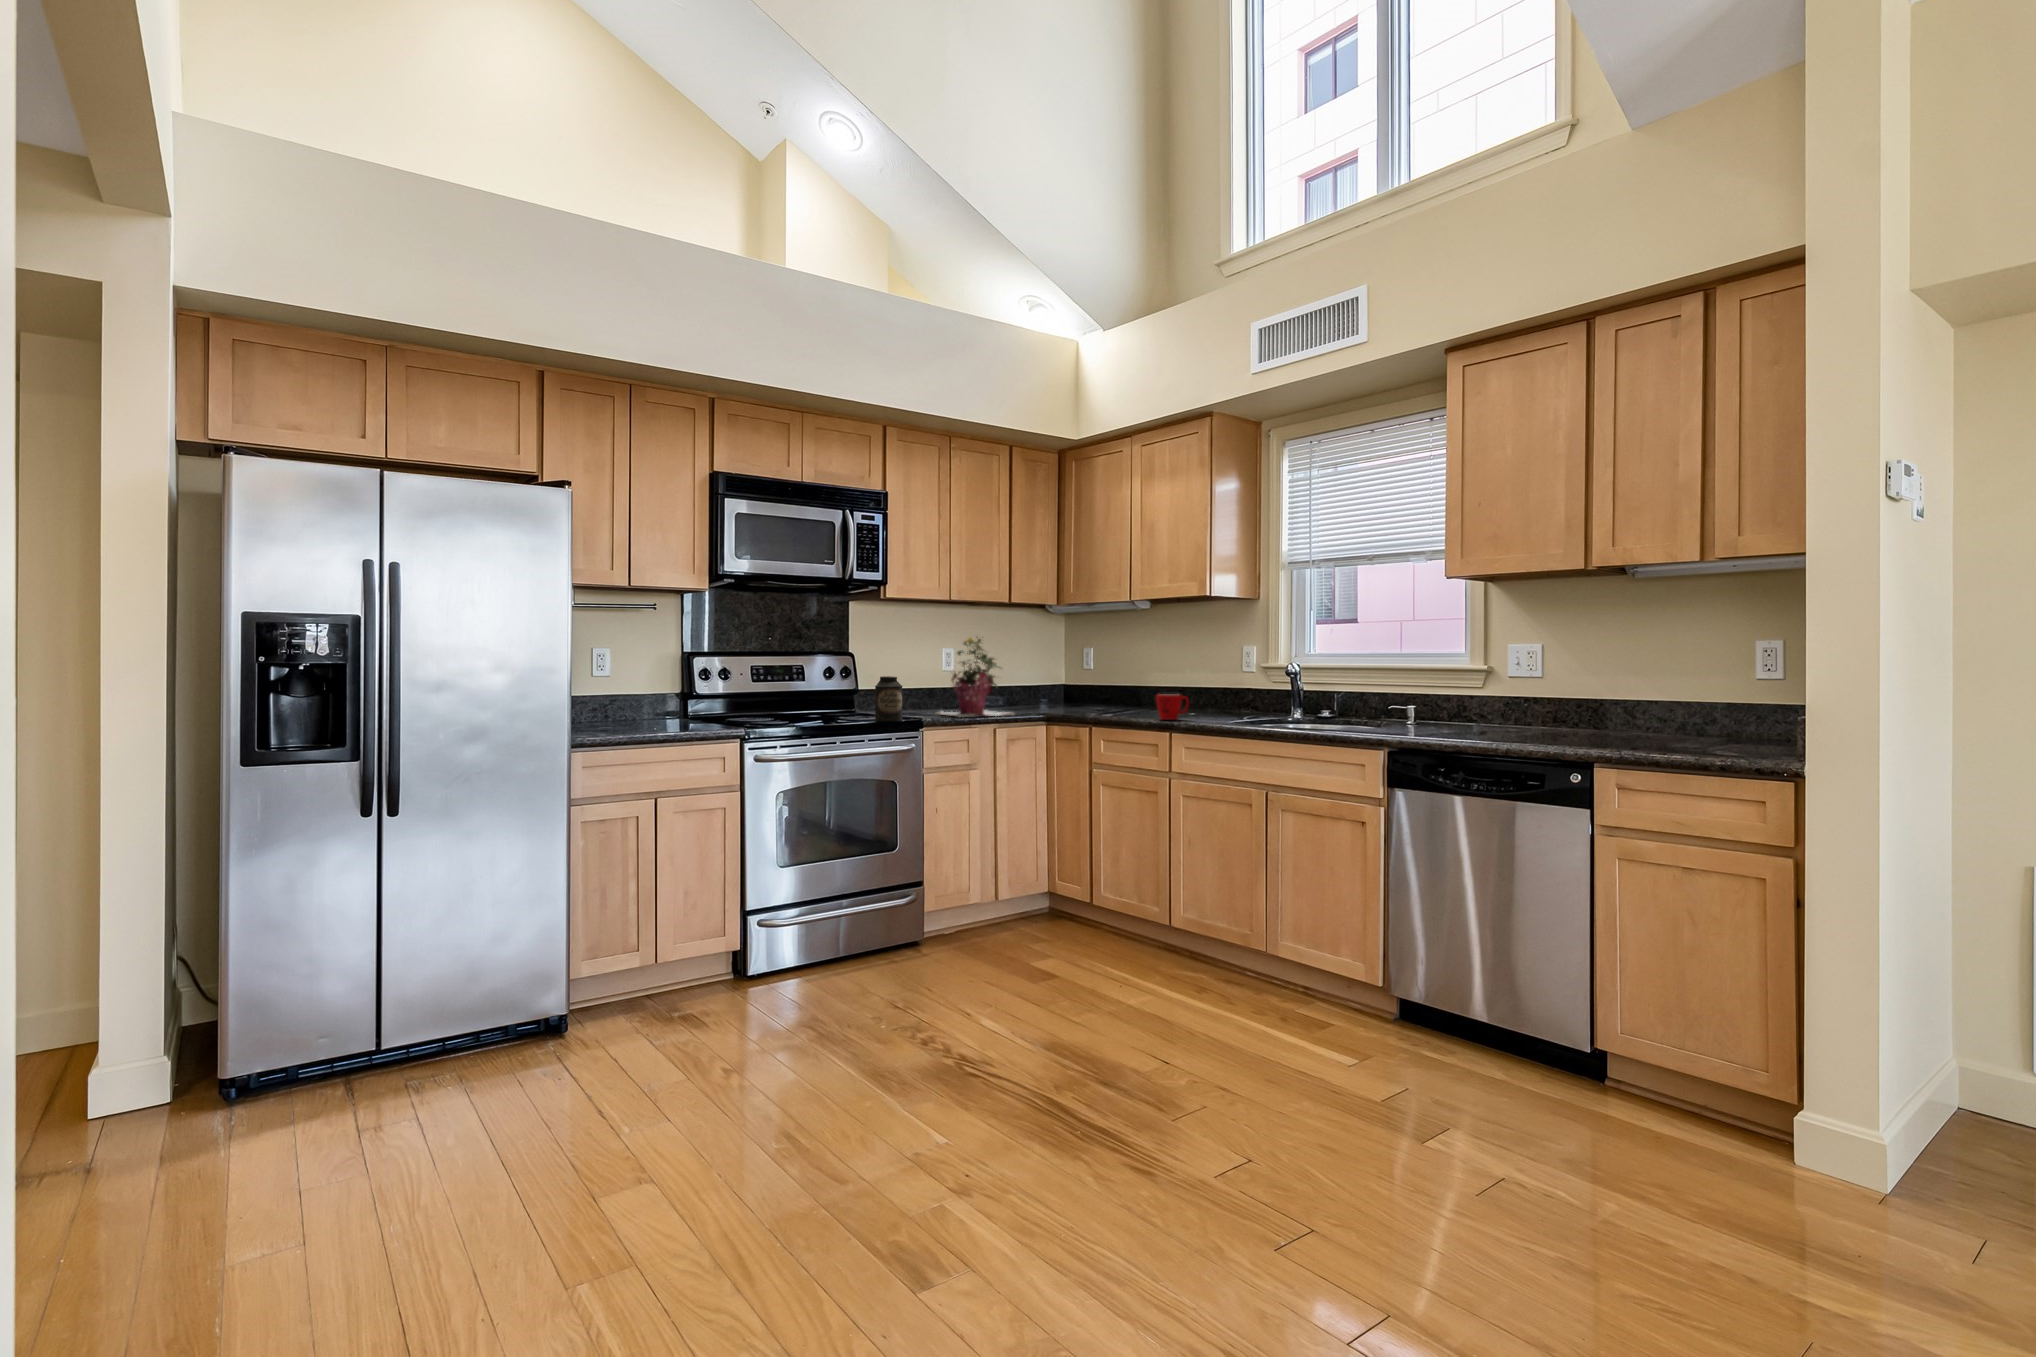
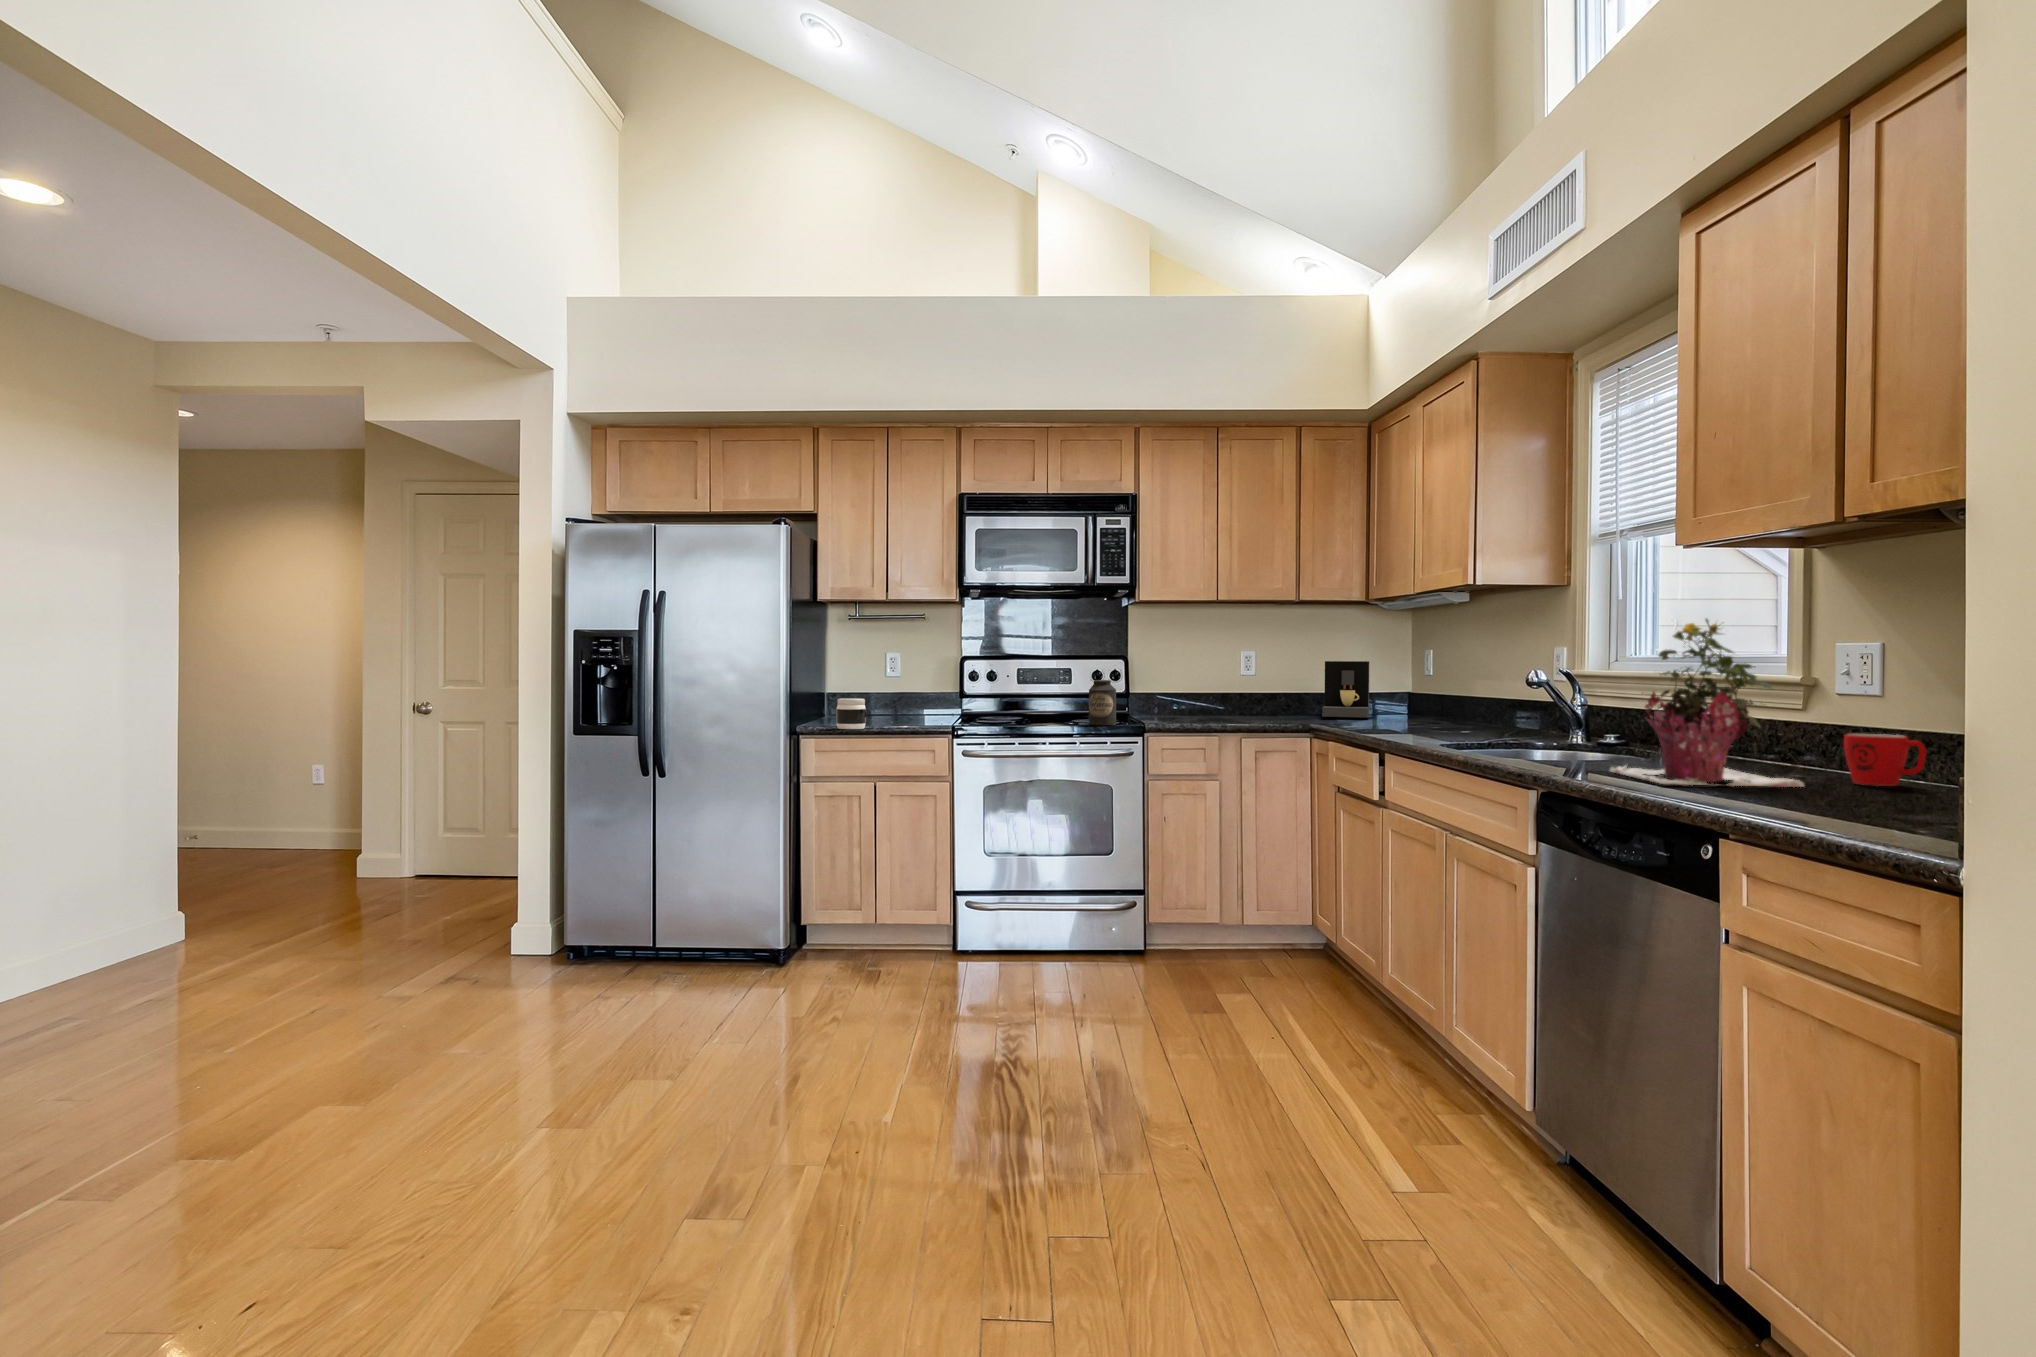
potted plant: present [937,638,1014,717] -> present [1610,619,1804,787]
coffee maker: none [1027,658,1085,707] -> present [1322,661,1369,718]
mug: present [1156,694,1189,720] -> present [1844,734,1927,786]
jar: none [613,701,649,737] -> present [836,698,866,729]

